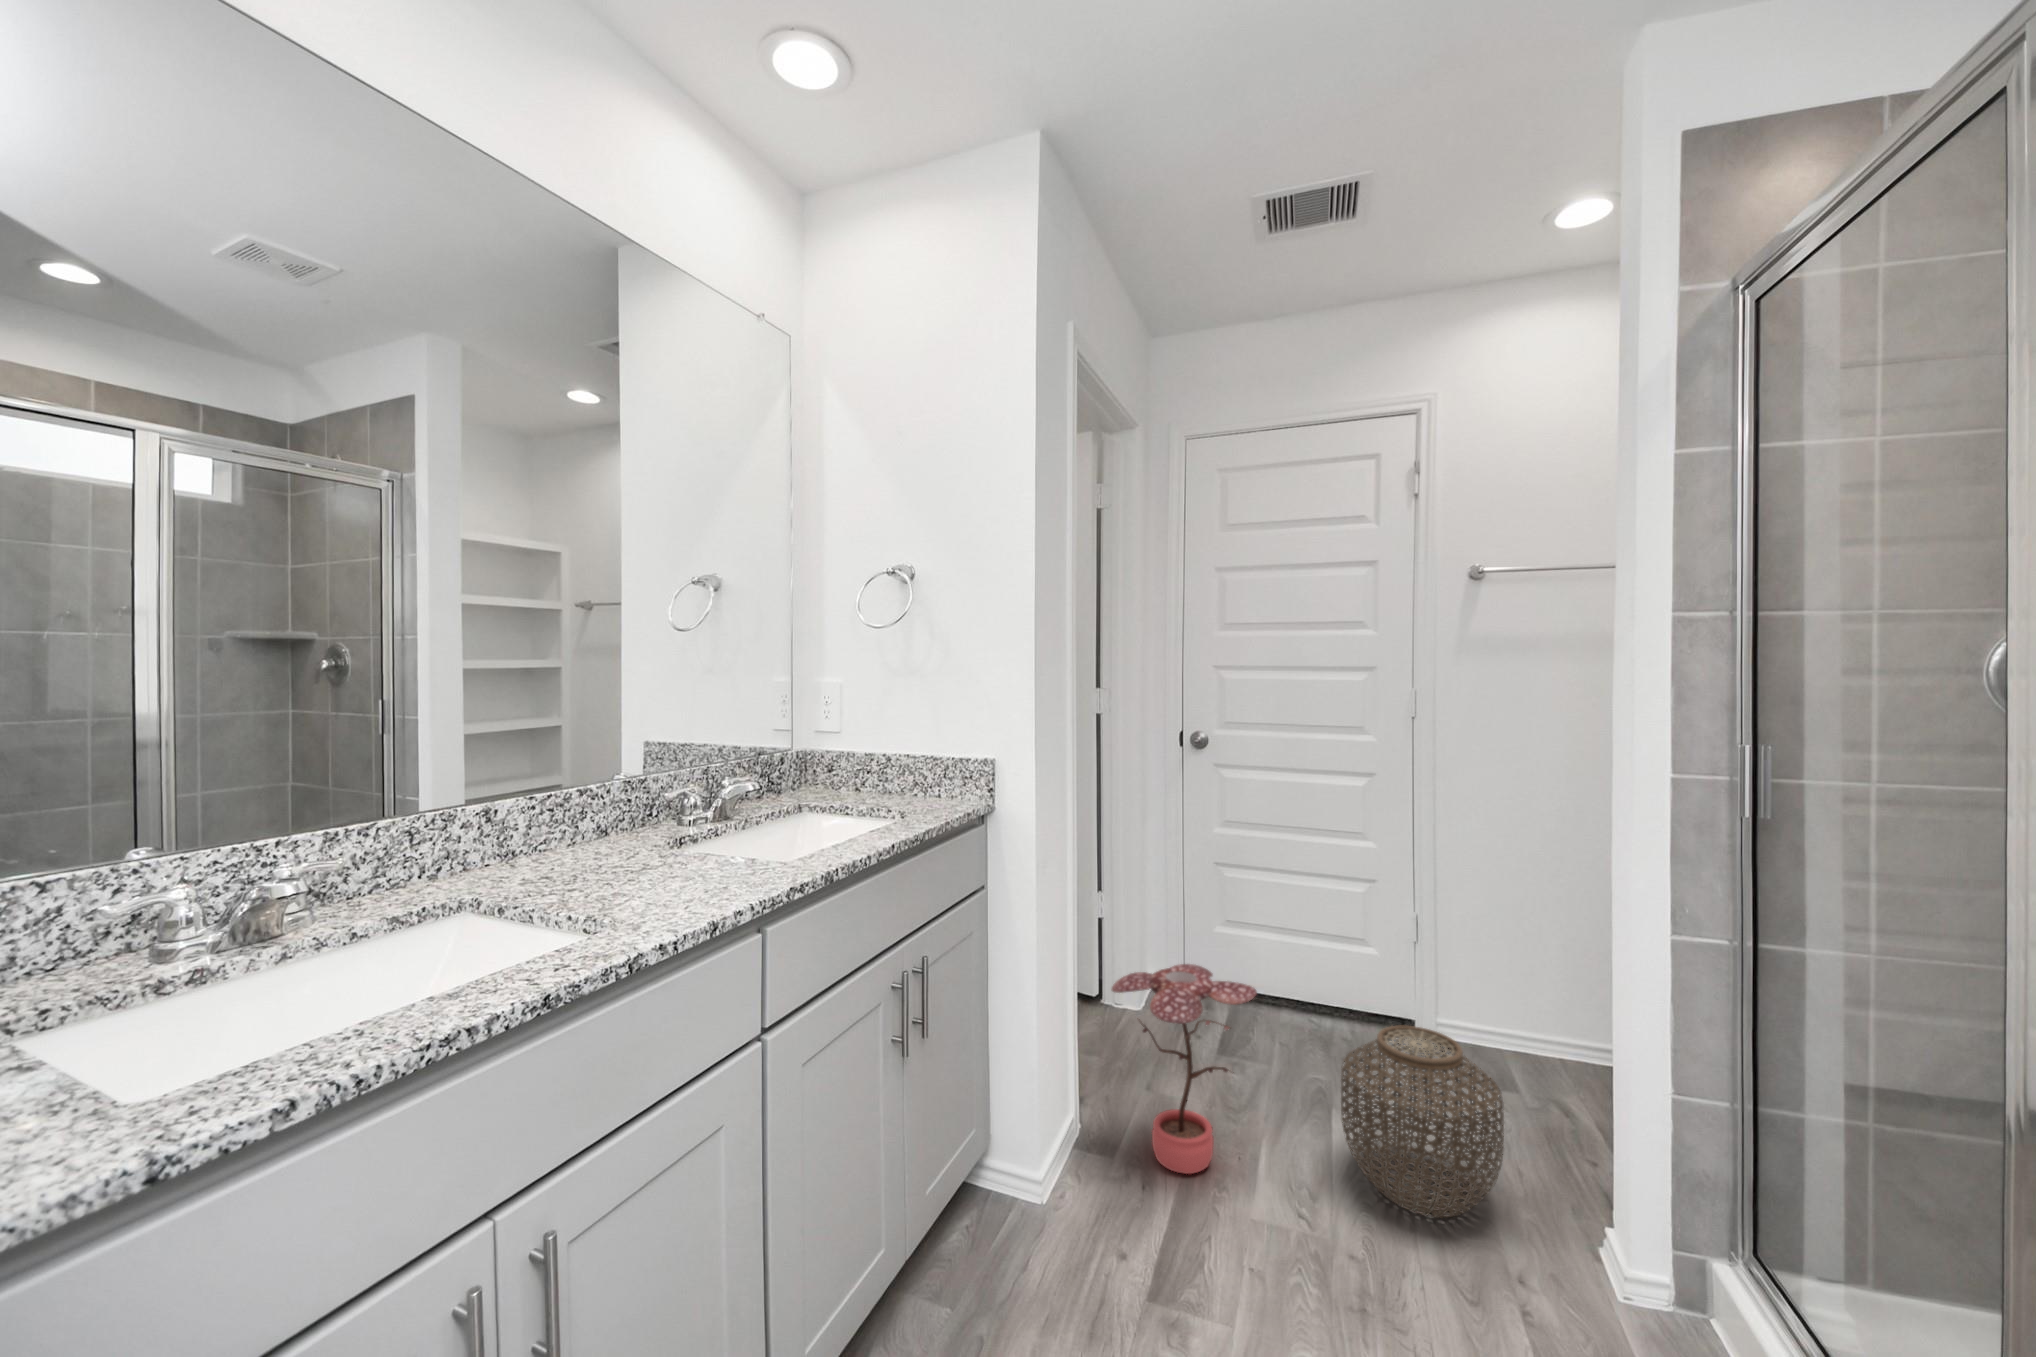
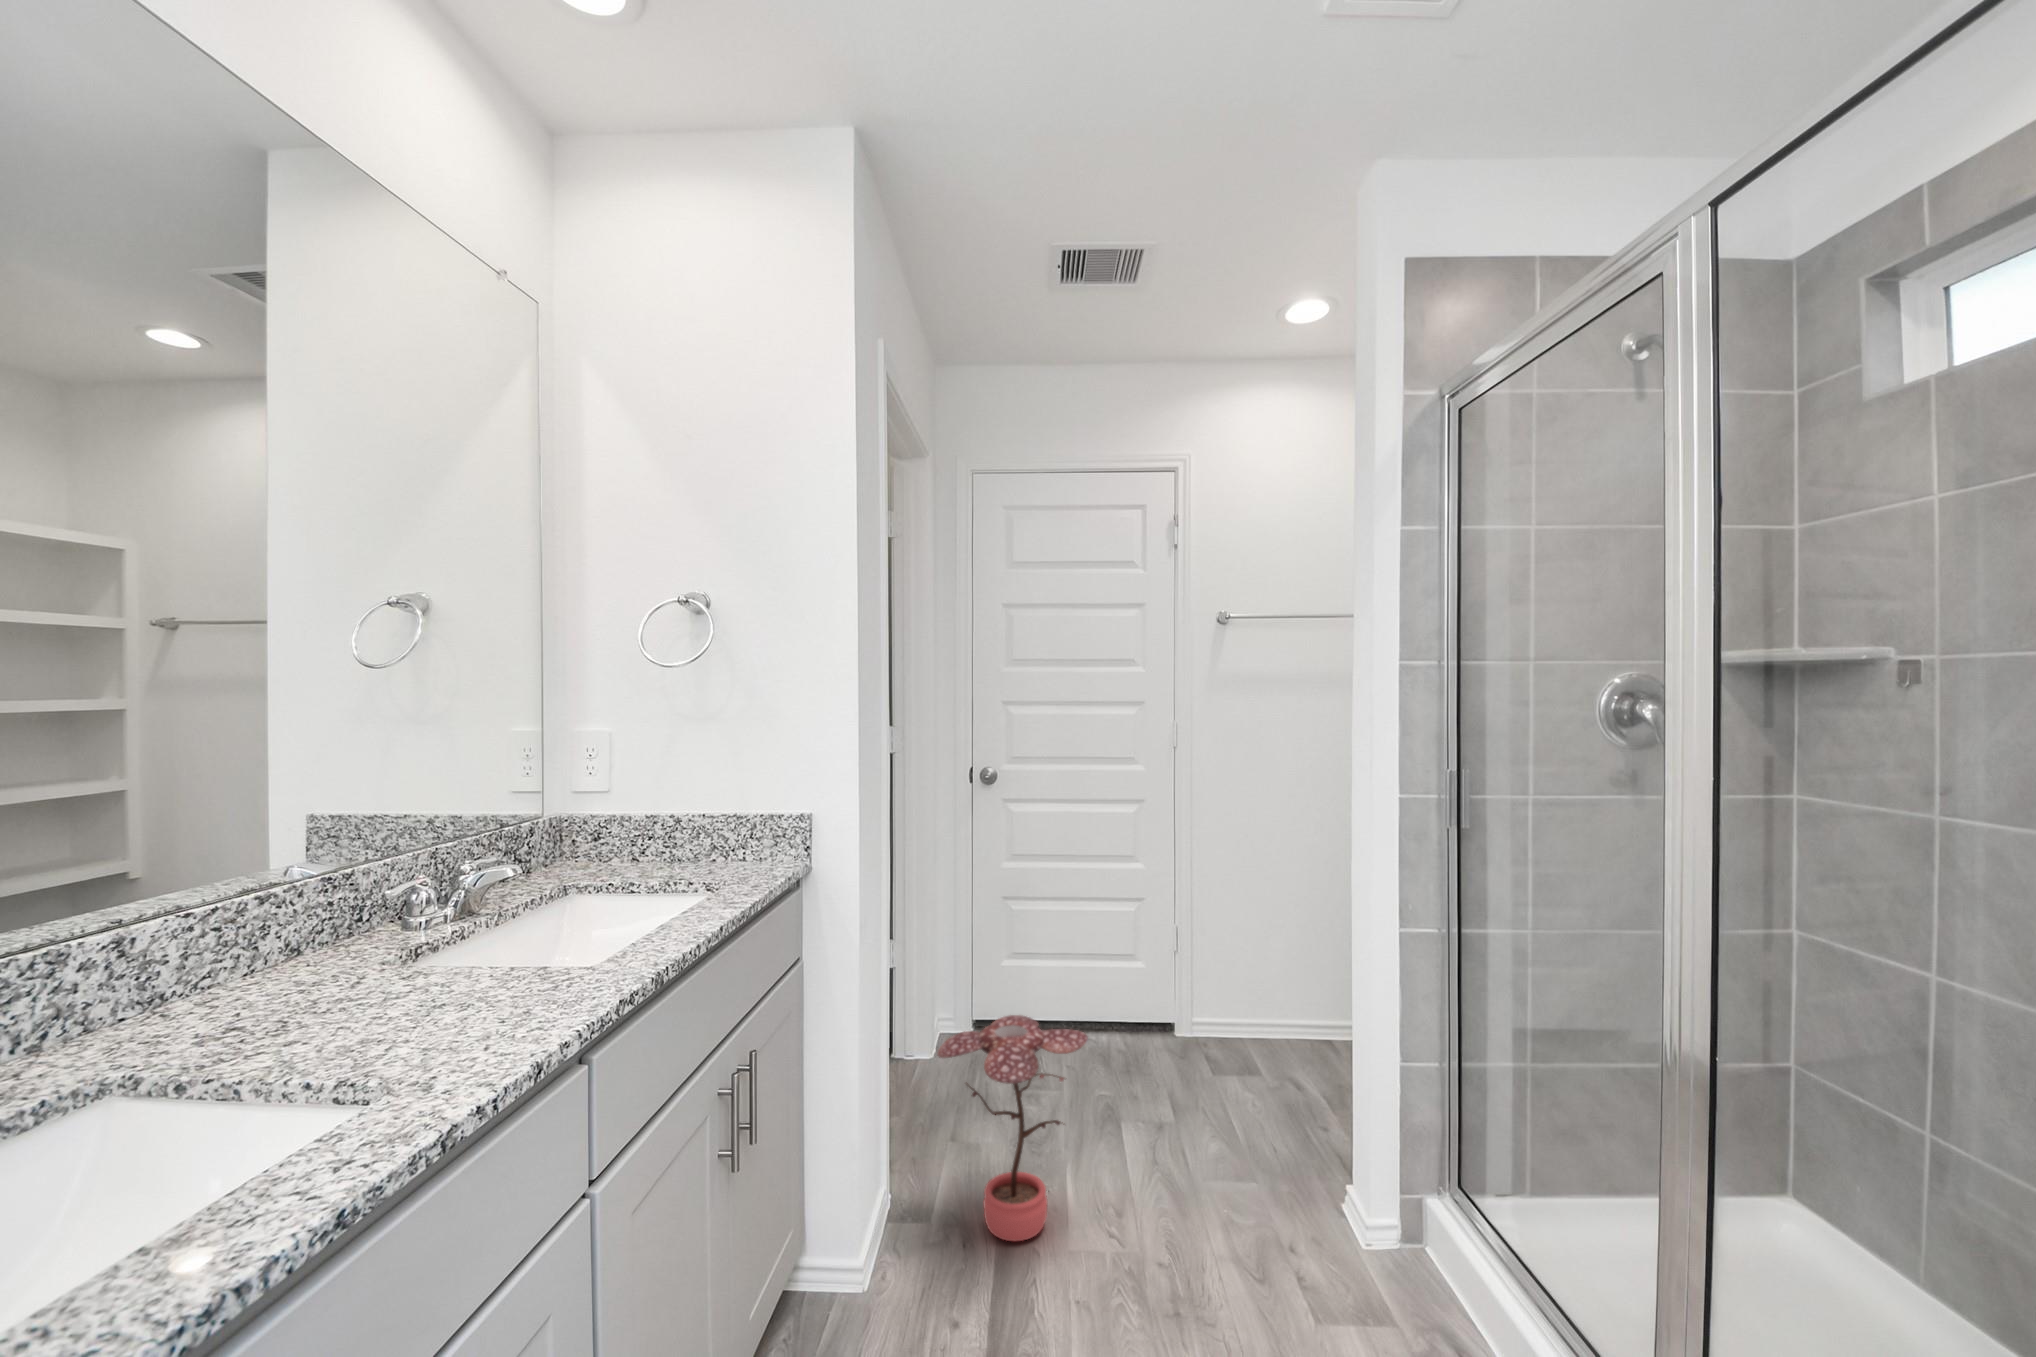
woven basket: present [1341,1026,1504,1218] -> none [1167,1049,1313,1233]

